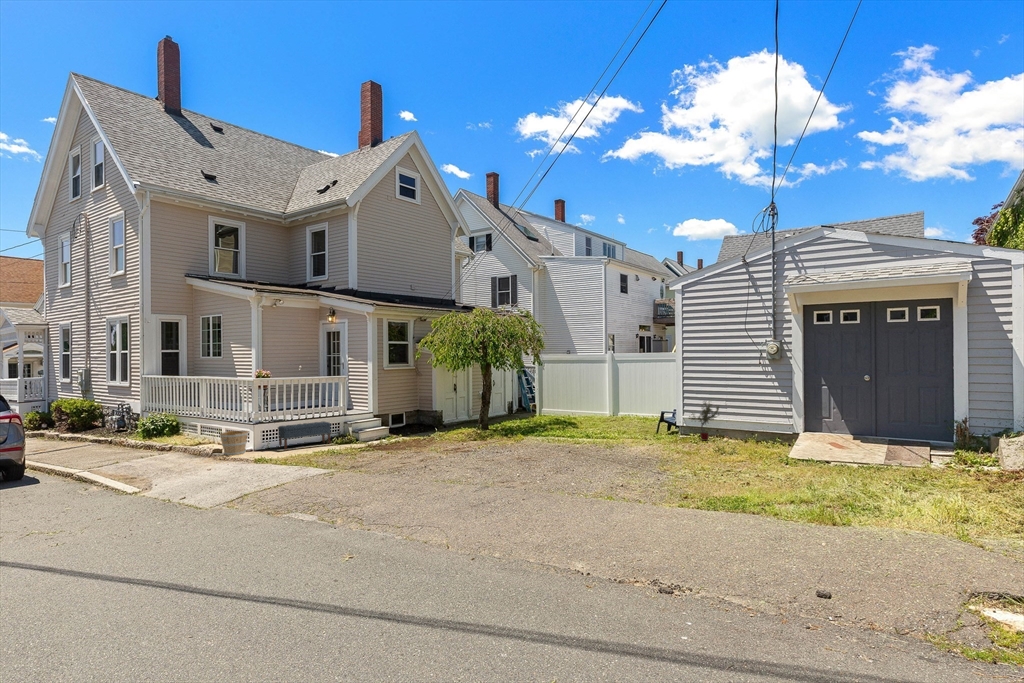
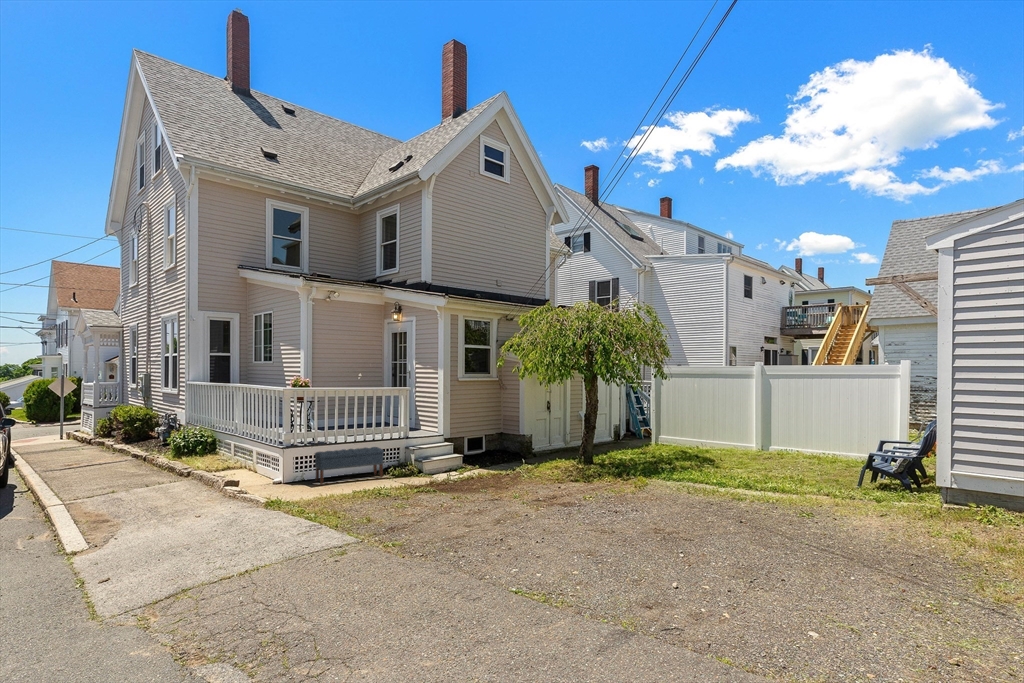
potted tree: present [689,402,719,441] -> none [933,441,1004,509]
wooden bucket: present [220,431,248,455] -> none [237,456,275,491]

